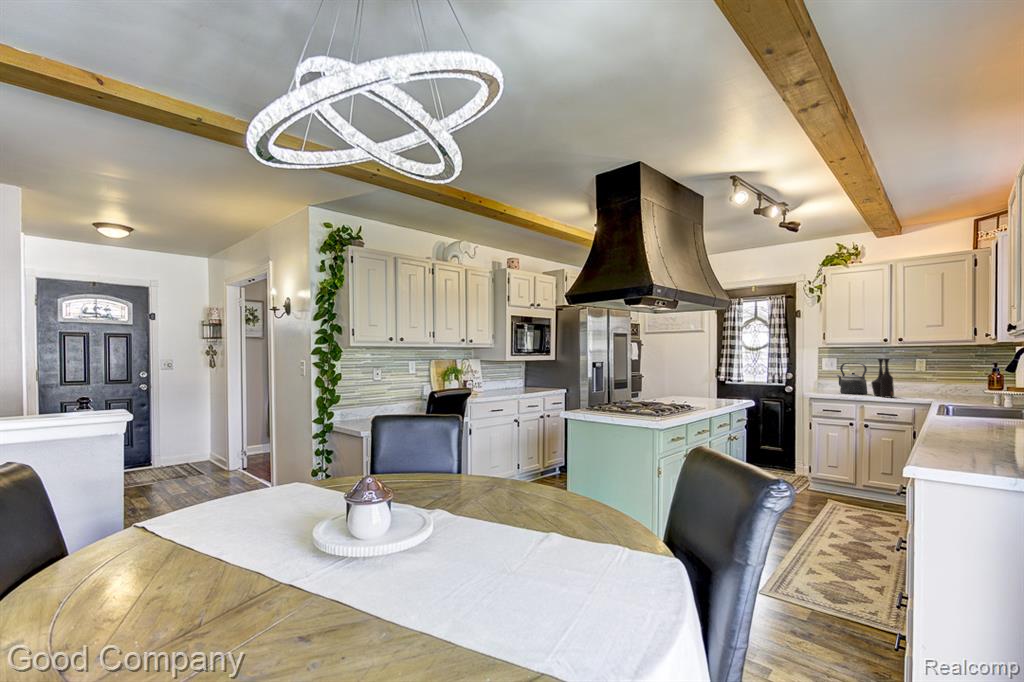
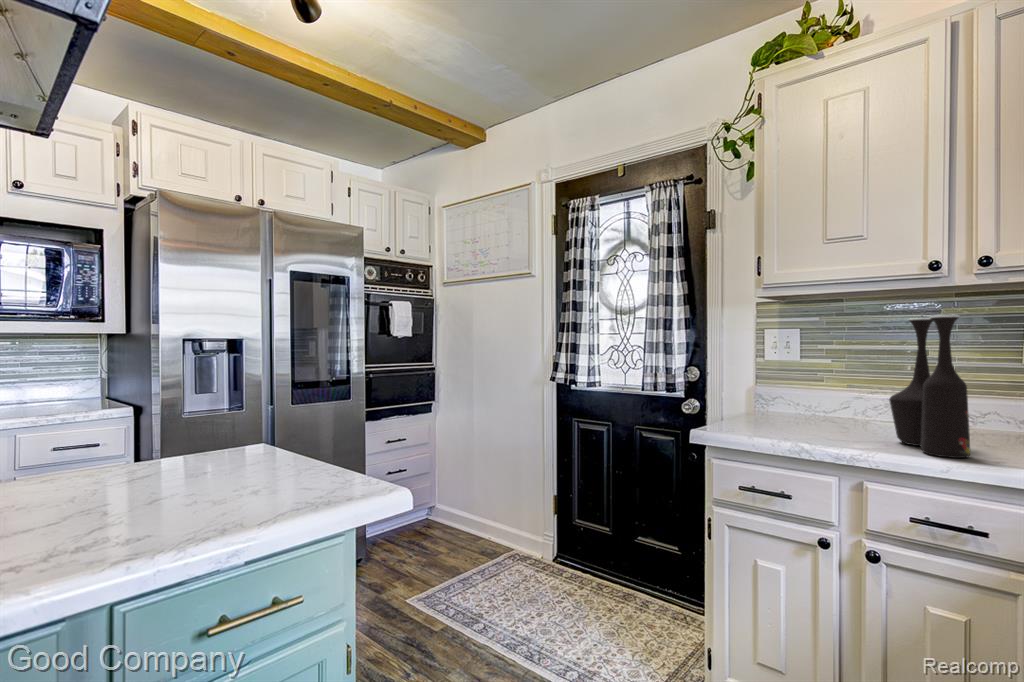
kettle: present [837,363,867,394] -> none [794,338,877,432]

